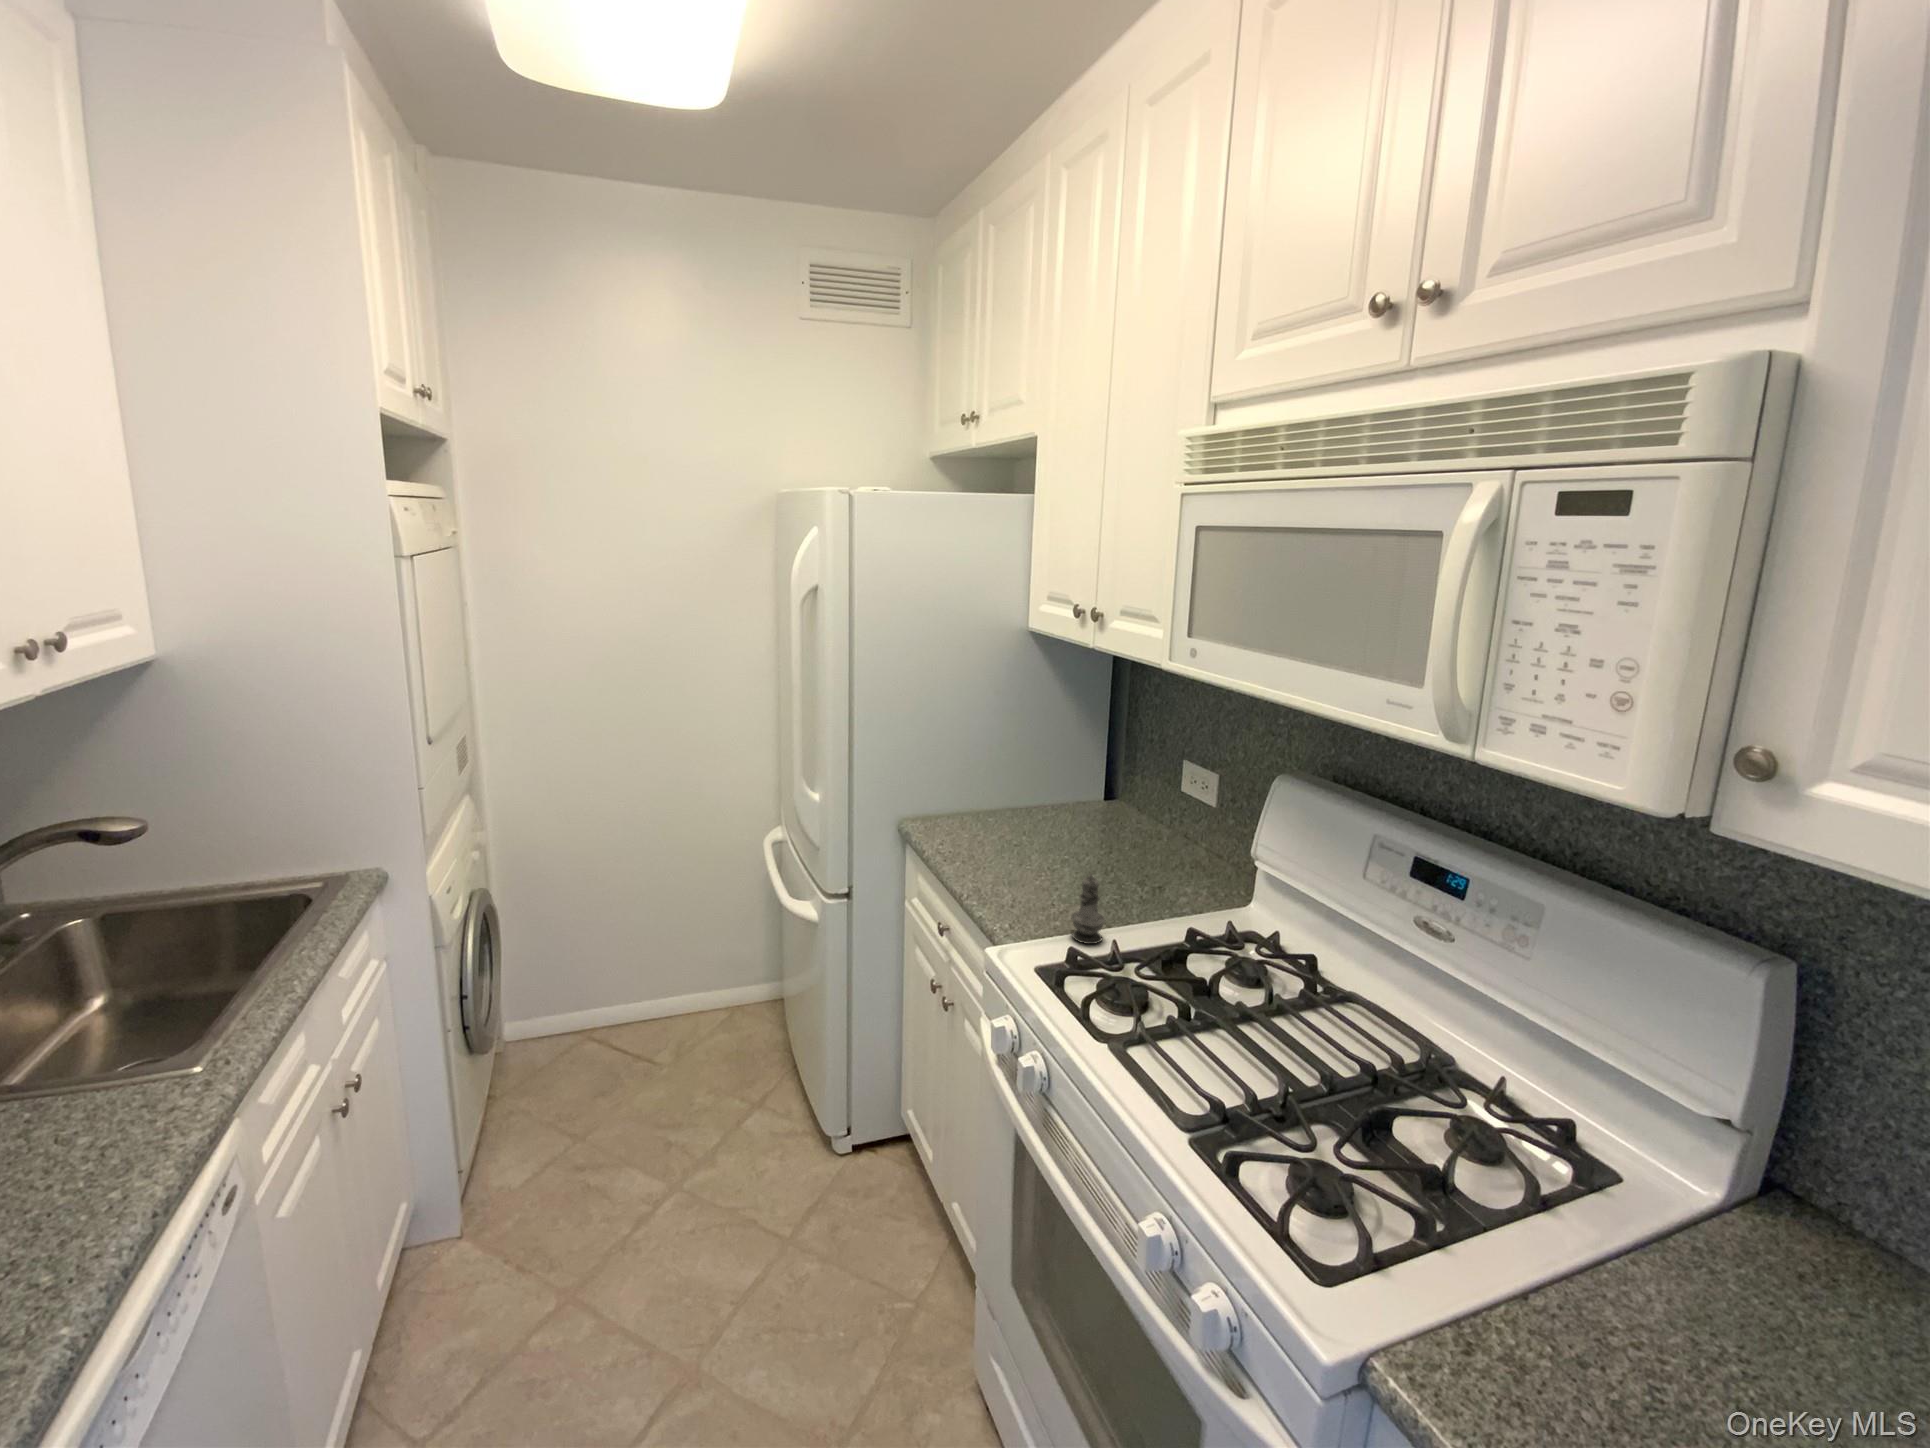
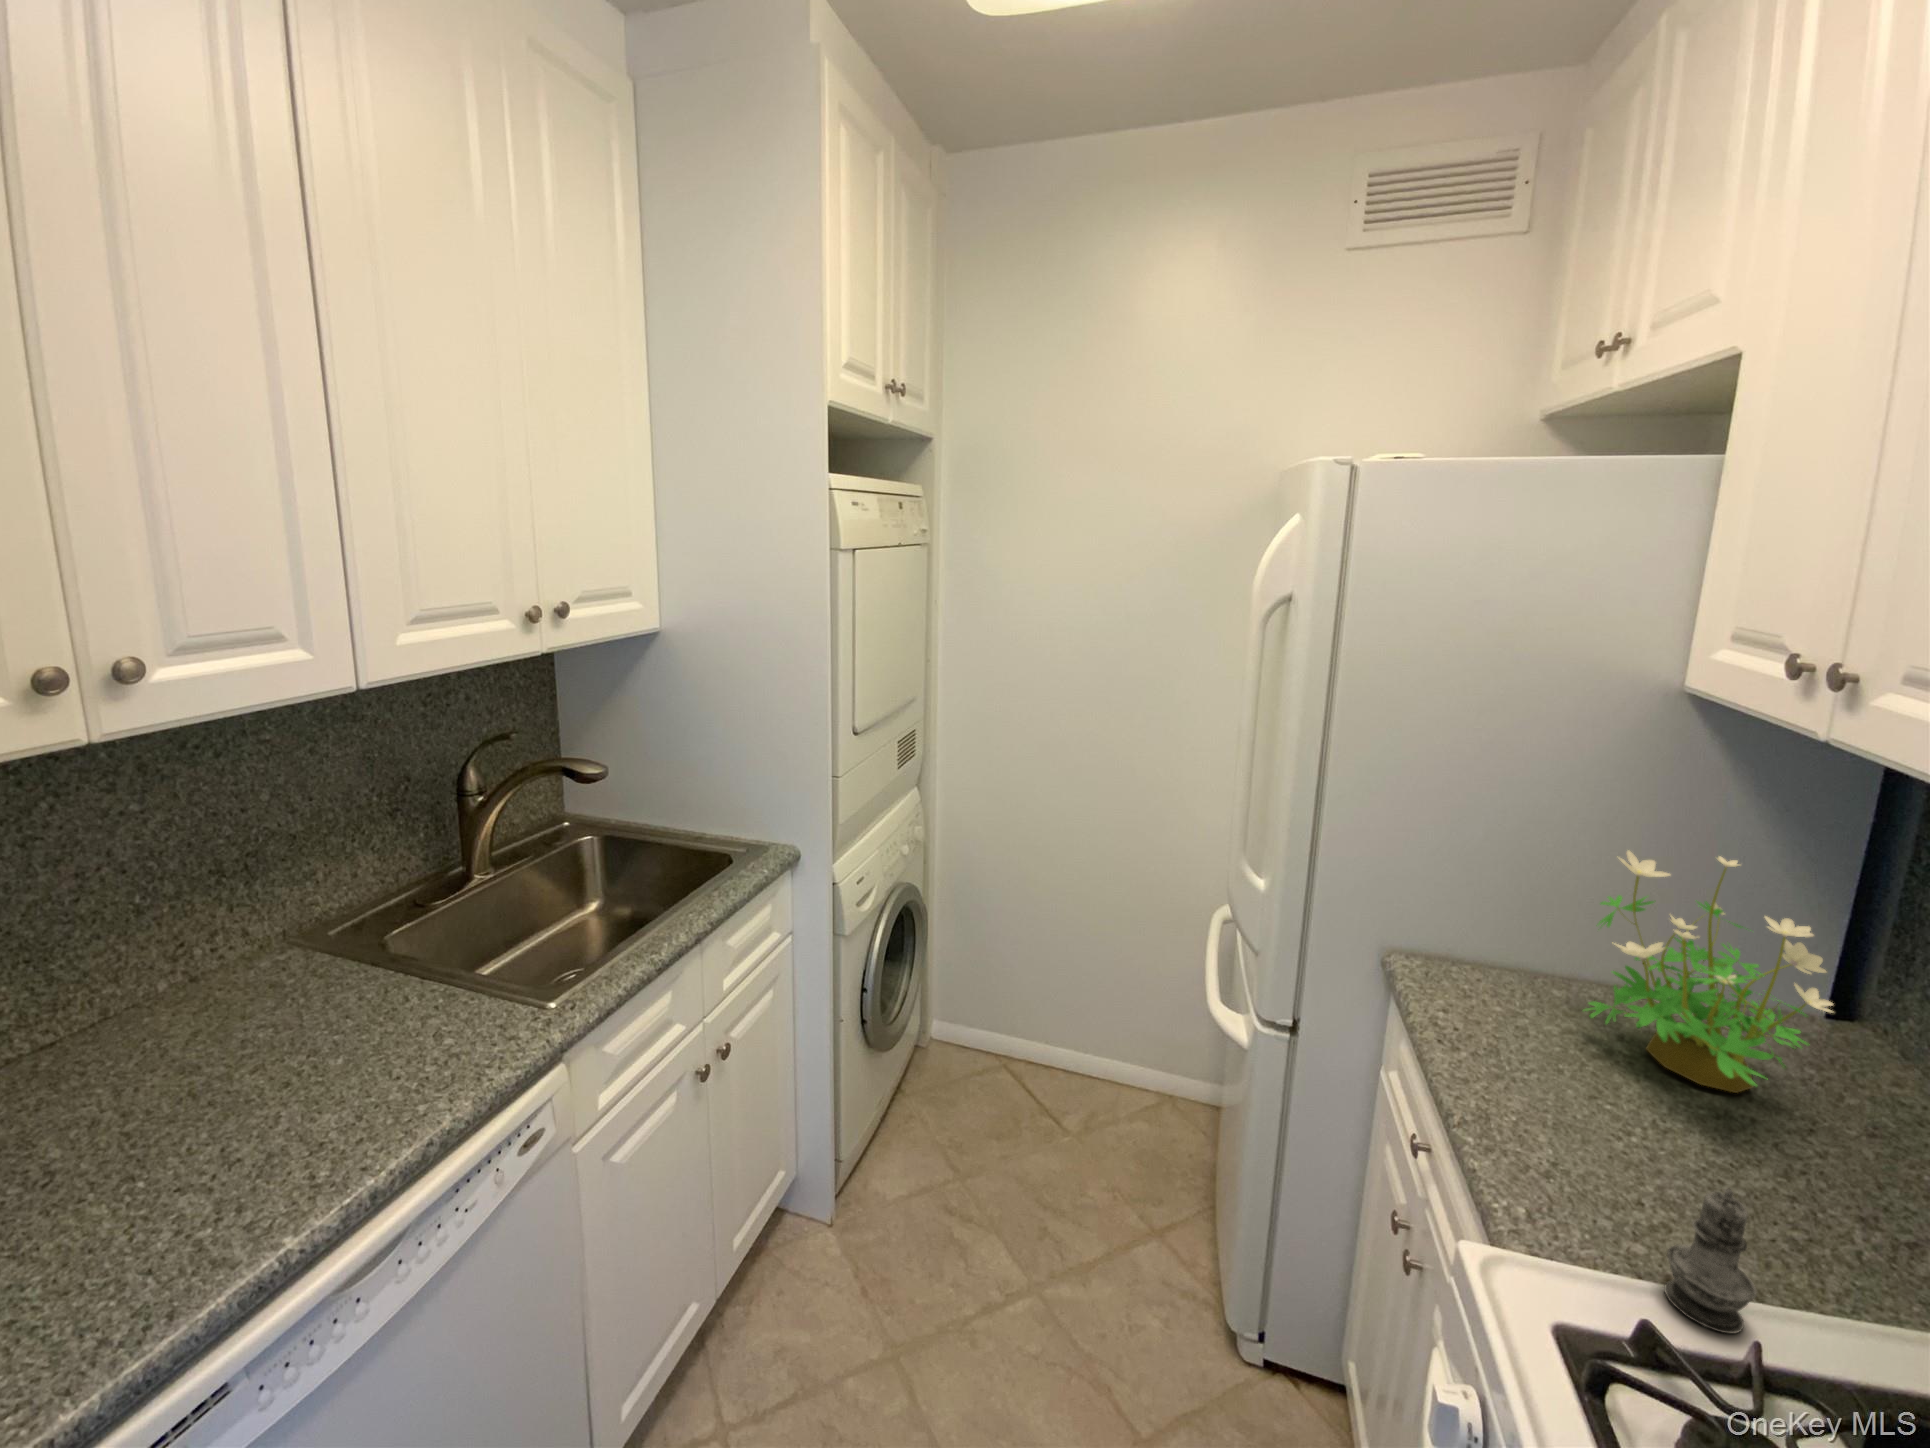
potted plant: none [1006,719,1111,846] -> present [1585,851,1833,1093]

